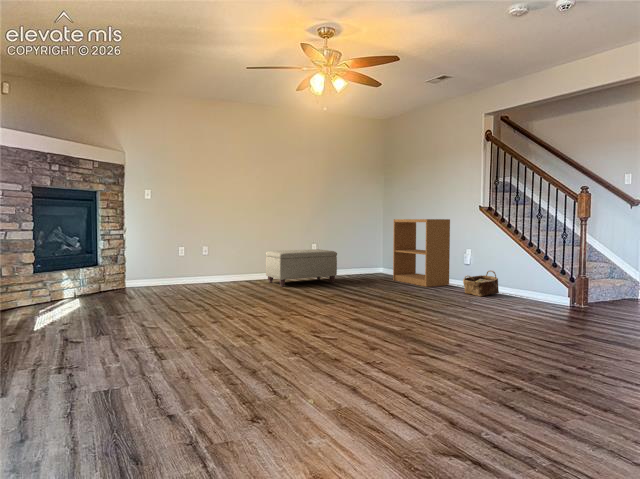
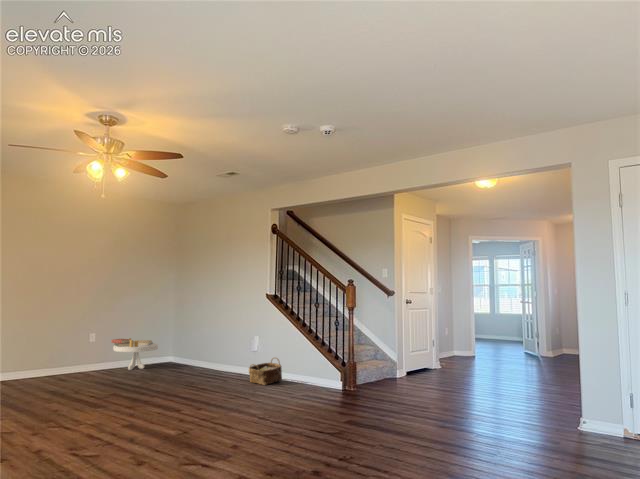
bookshelf: present [393,219,450,287] -> none [177,304,238,378]
ottoman: present [266,249,337,287] -> none [13,340,112,390]
side table: none [337,250,376,277] -> present [111,338,158,370]

